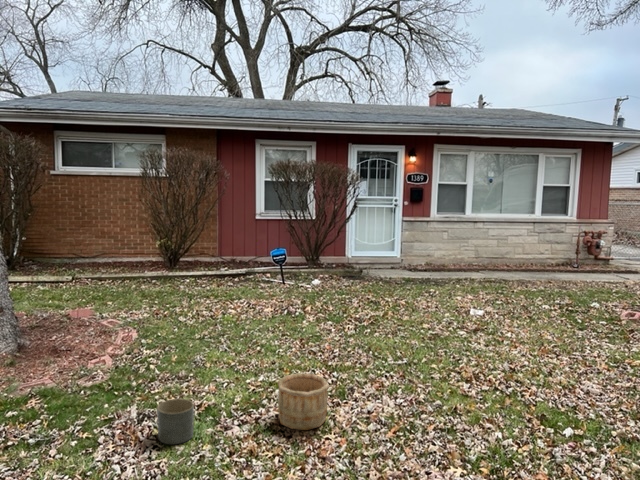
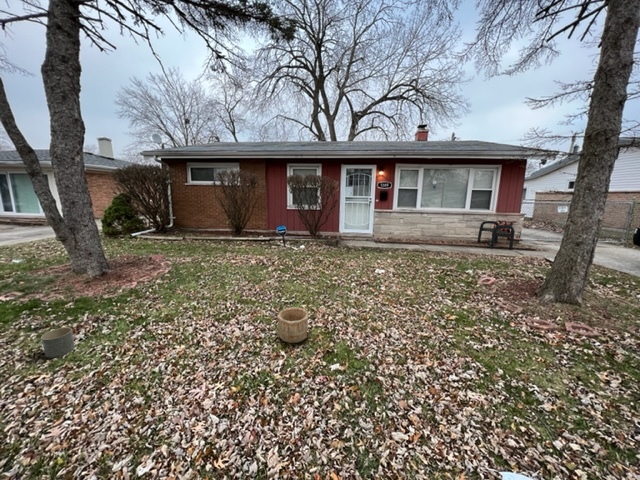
bench: none [555,232,611,272] -> present [477,221,515,249]
wooden bucket: present [278,373,329,430] -> present [277,307,308,343]

